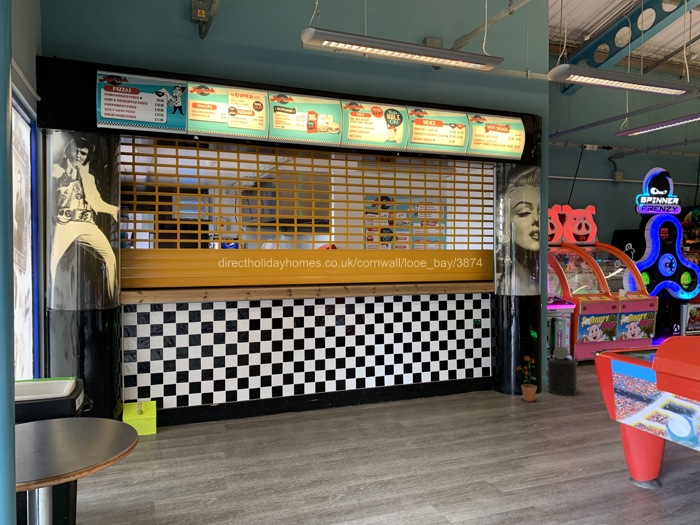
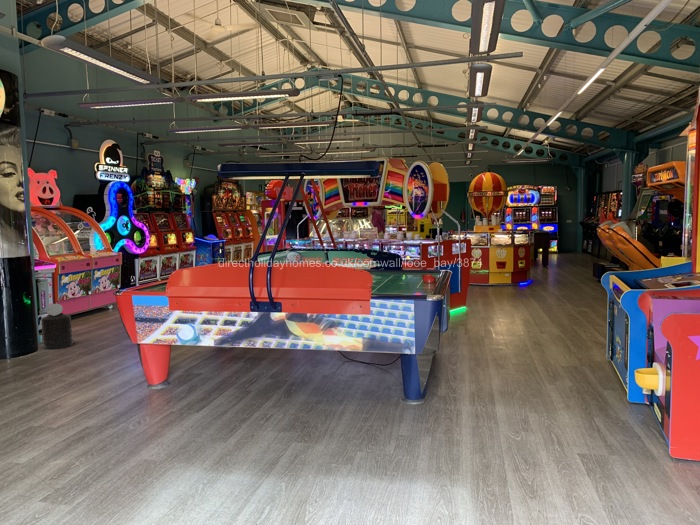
potted plant: present [516,356,537,401] -> none [12,317,38,361]

